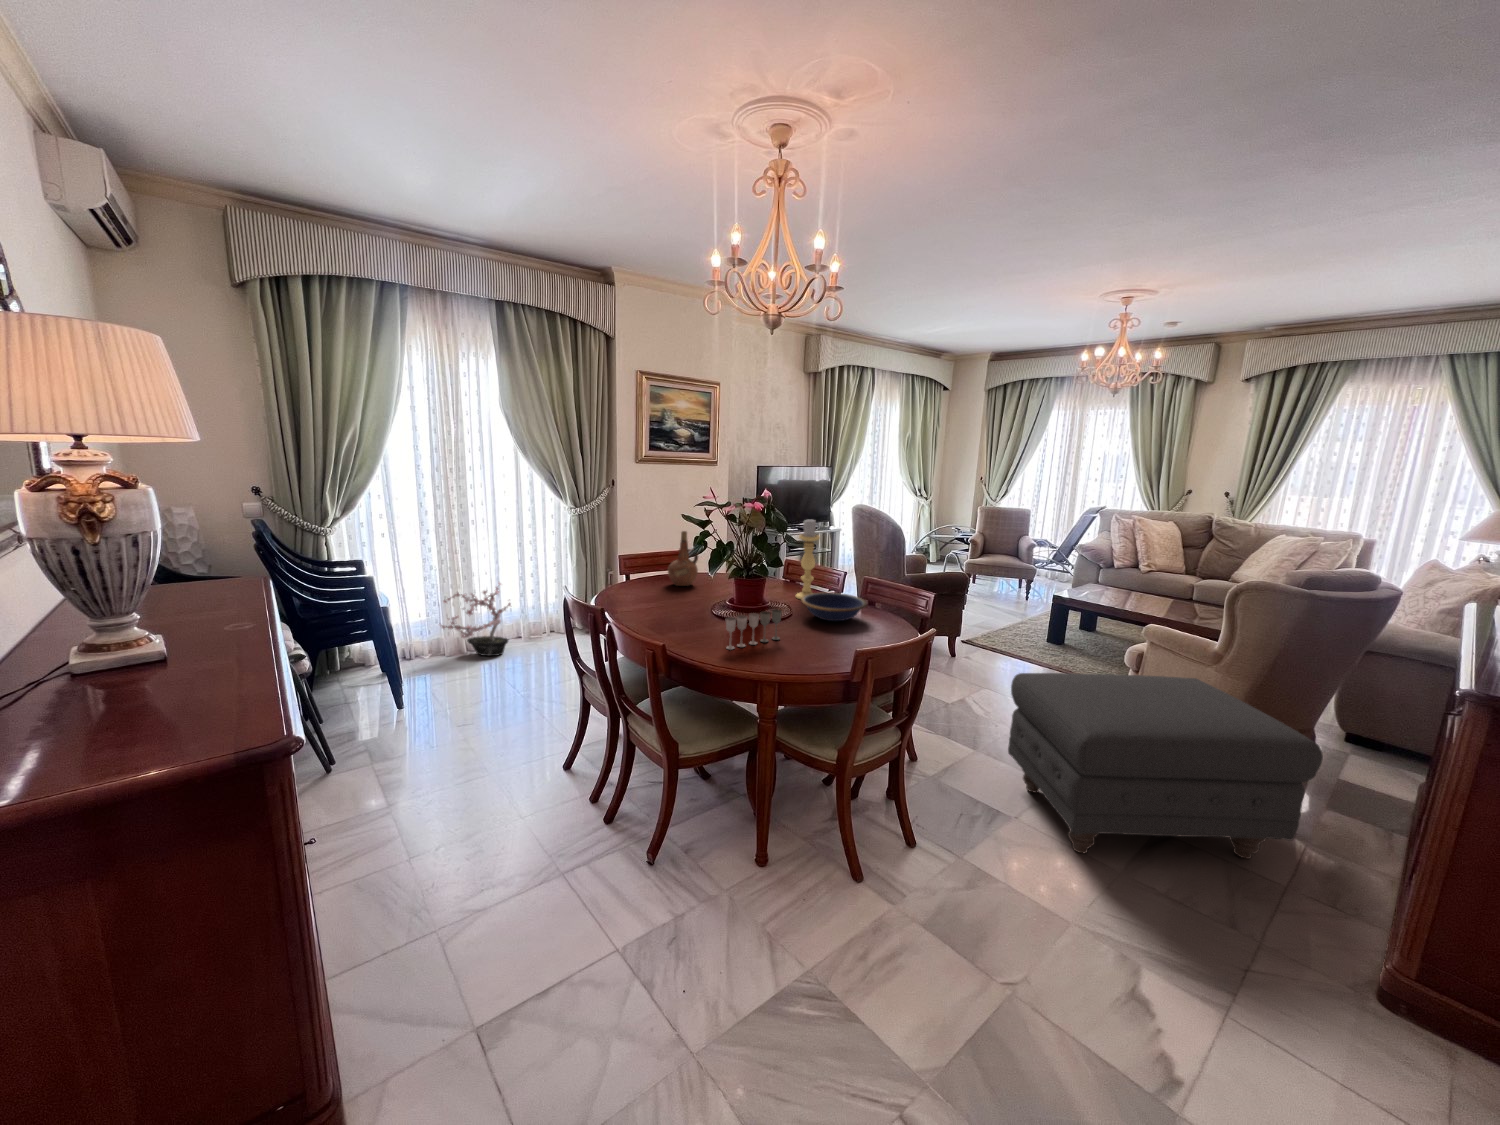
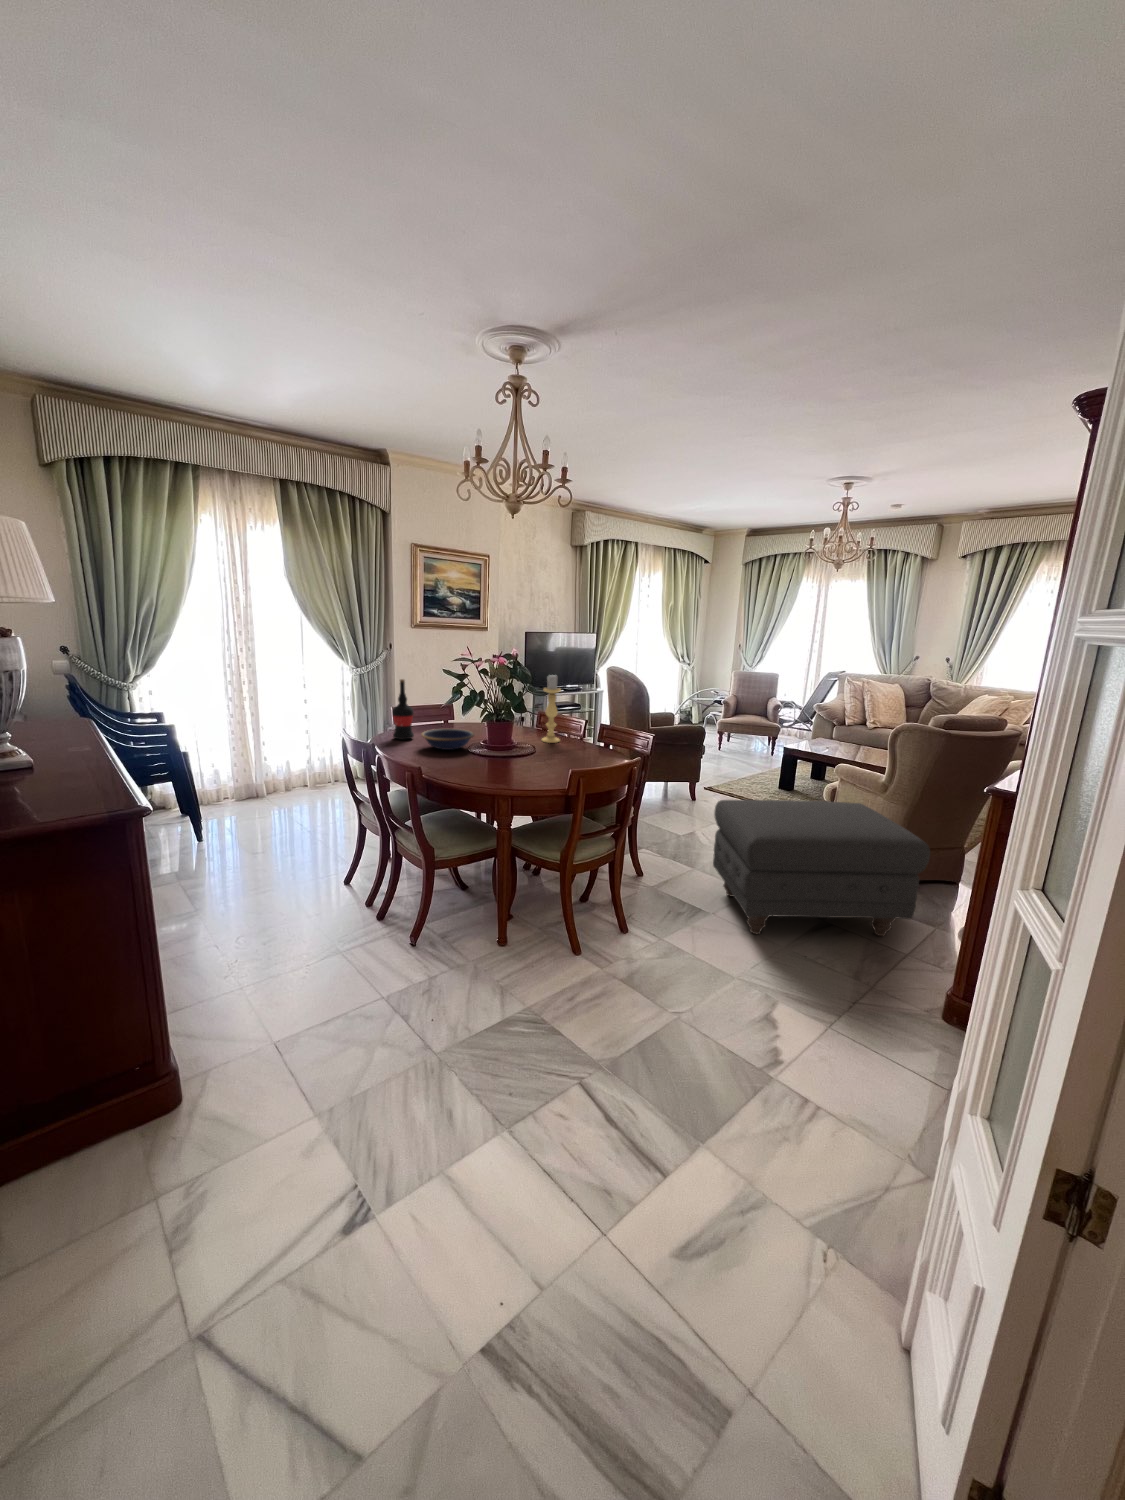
wine bottle: none [621,525,646,597] -> present [392,679,414,740]
ceramic pitcher: present [668,531,698,586] -> none [434,685,460,732]
potted plant: present [441,583,511,656] -> none [230,733,298,801]
bowl: present [801,593,867,621] -> present [421,729,474,750]
wine glass: present [726,609,782,650] -> none [474,744,520,774]

